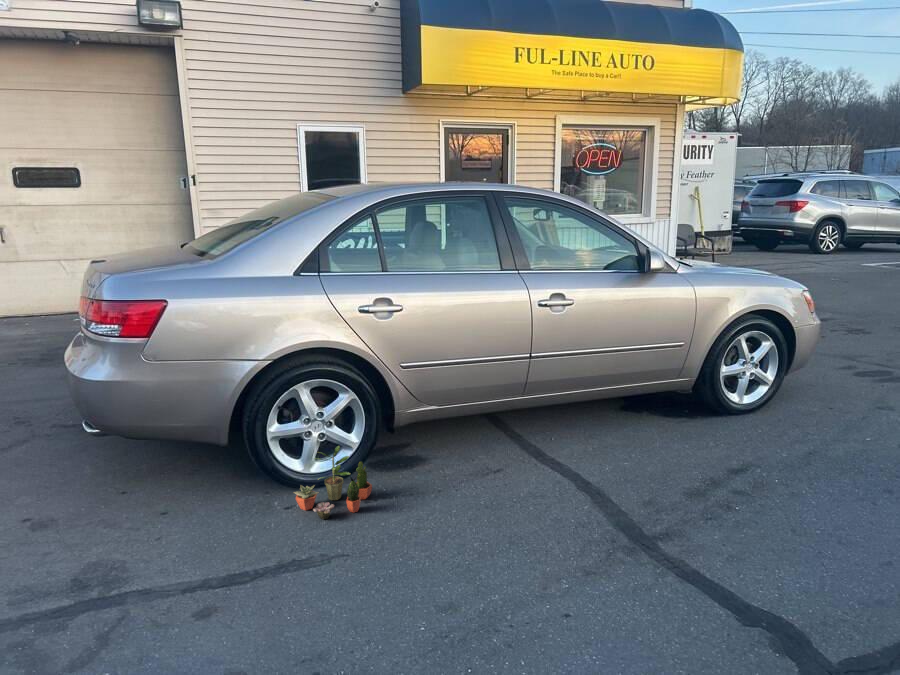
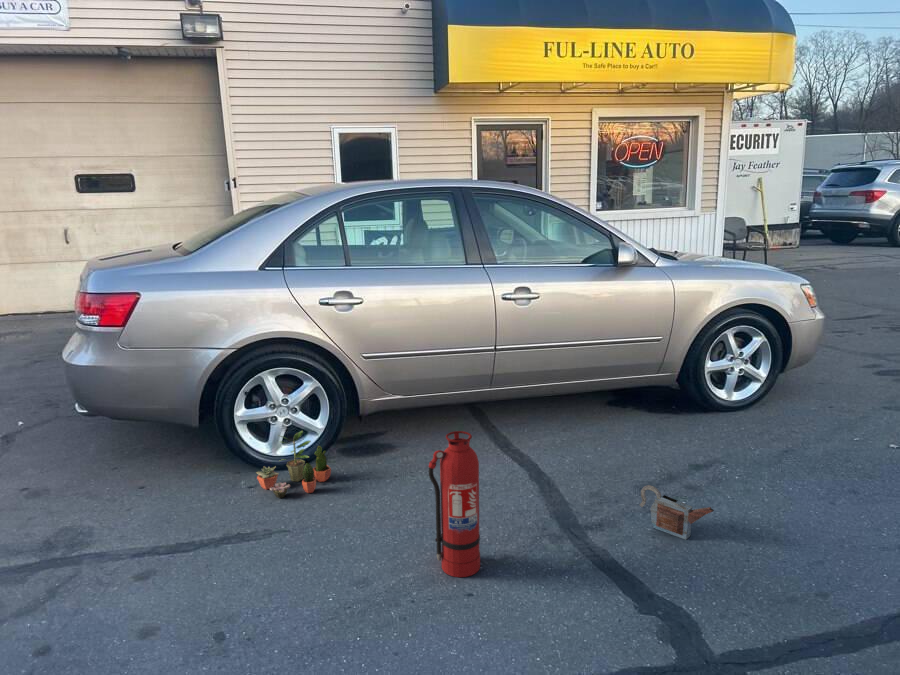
fire extinguisher: none [521,445,572,598] -> present [429,431,480,577]
watering can: none [704,492,787,546] -> present [640,485,714,540]

